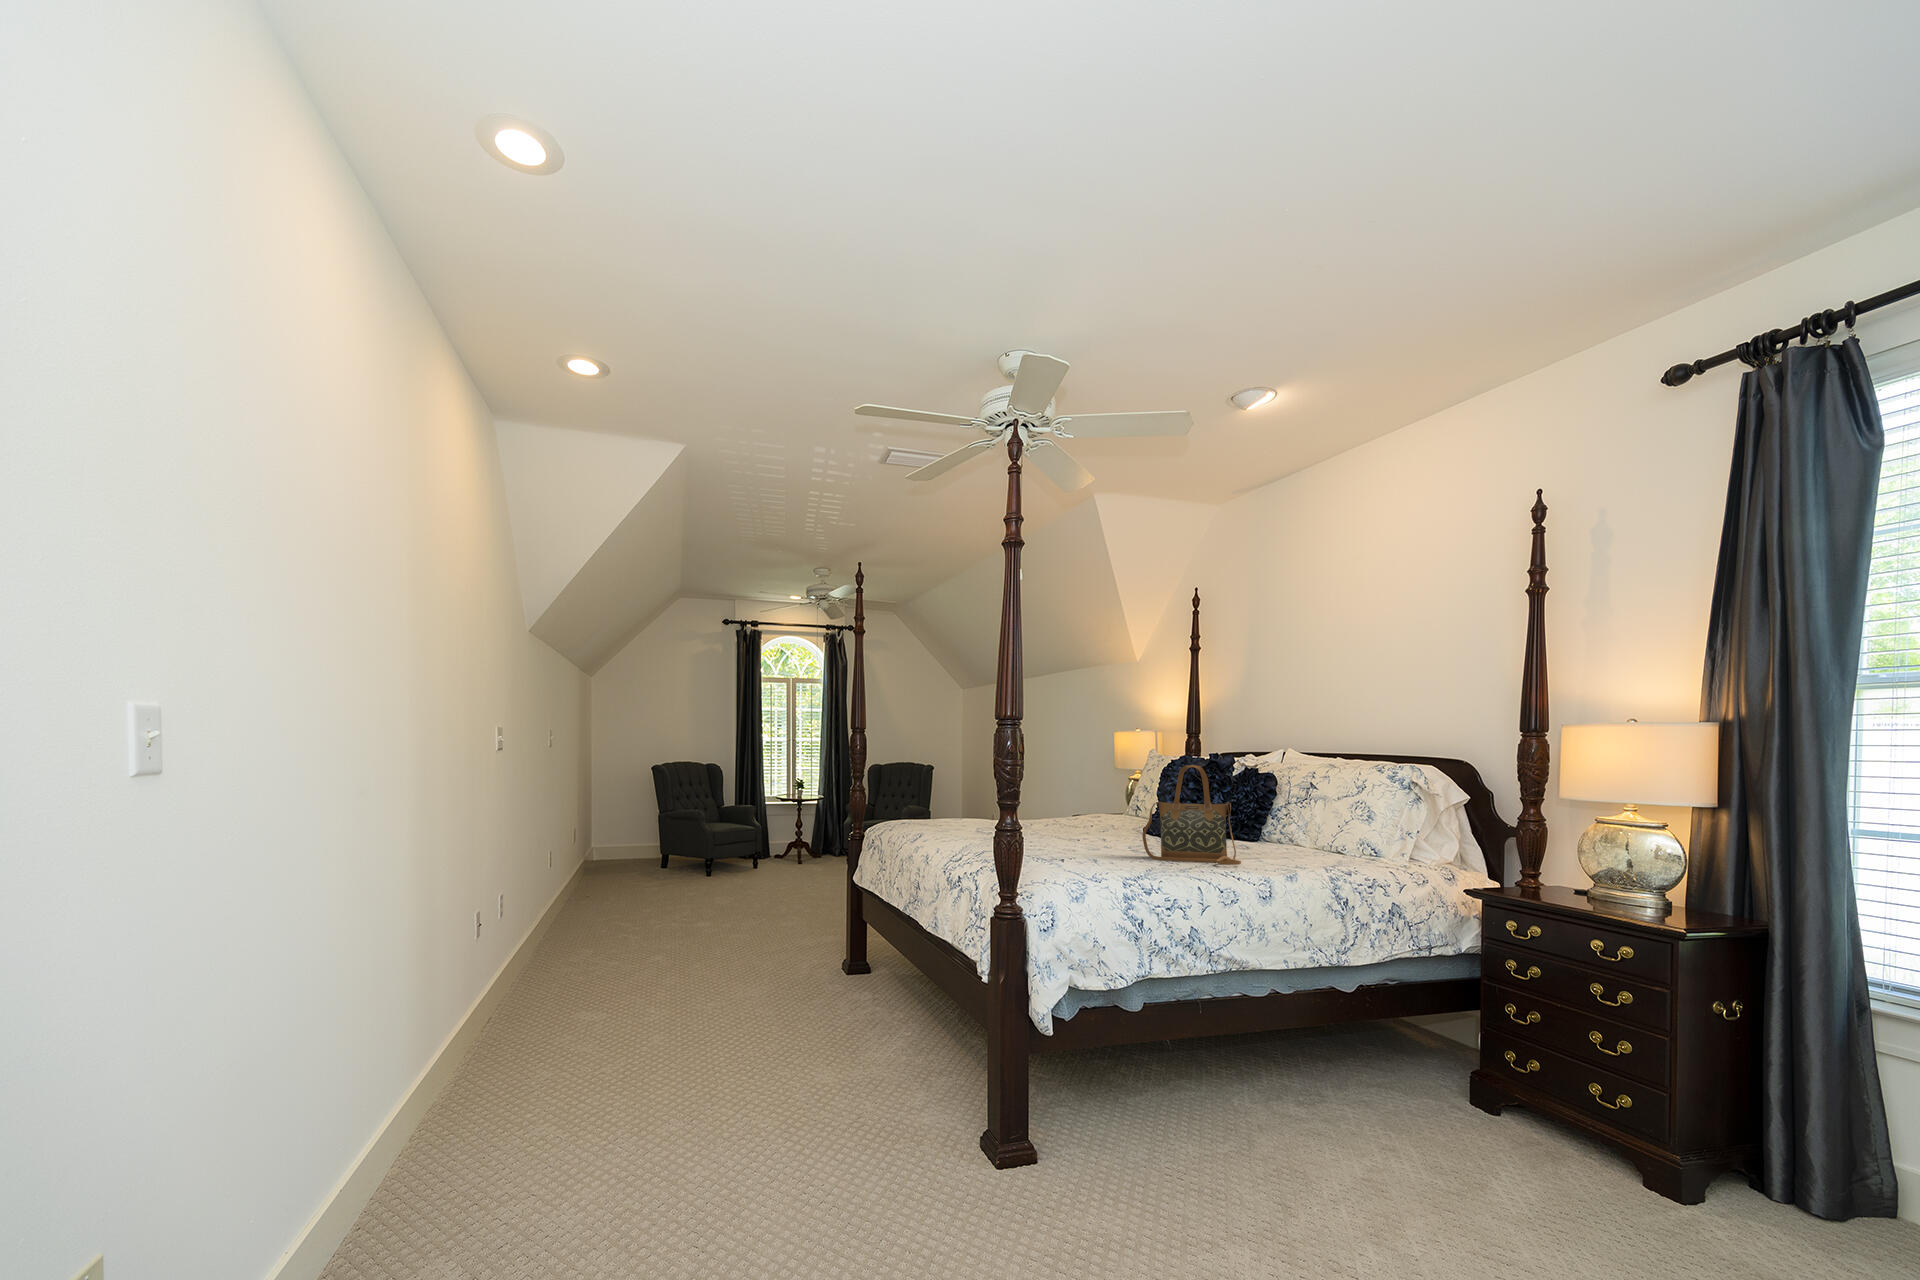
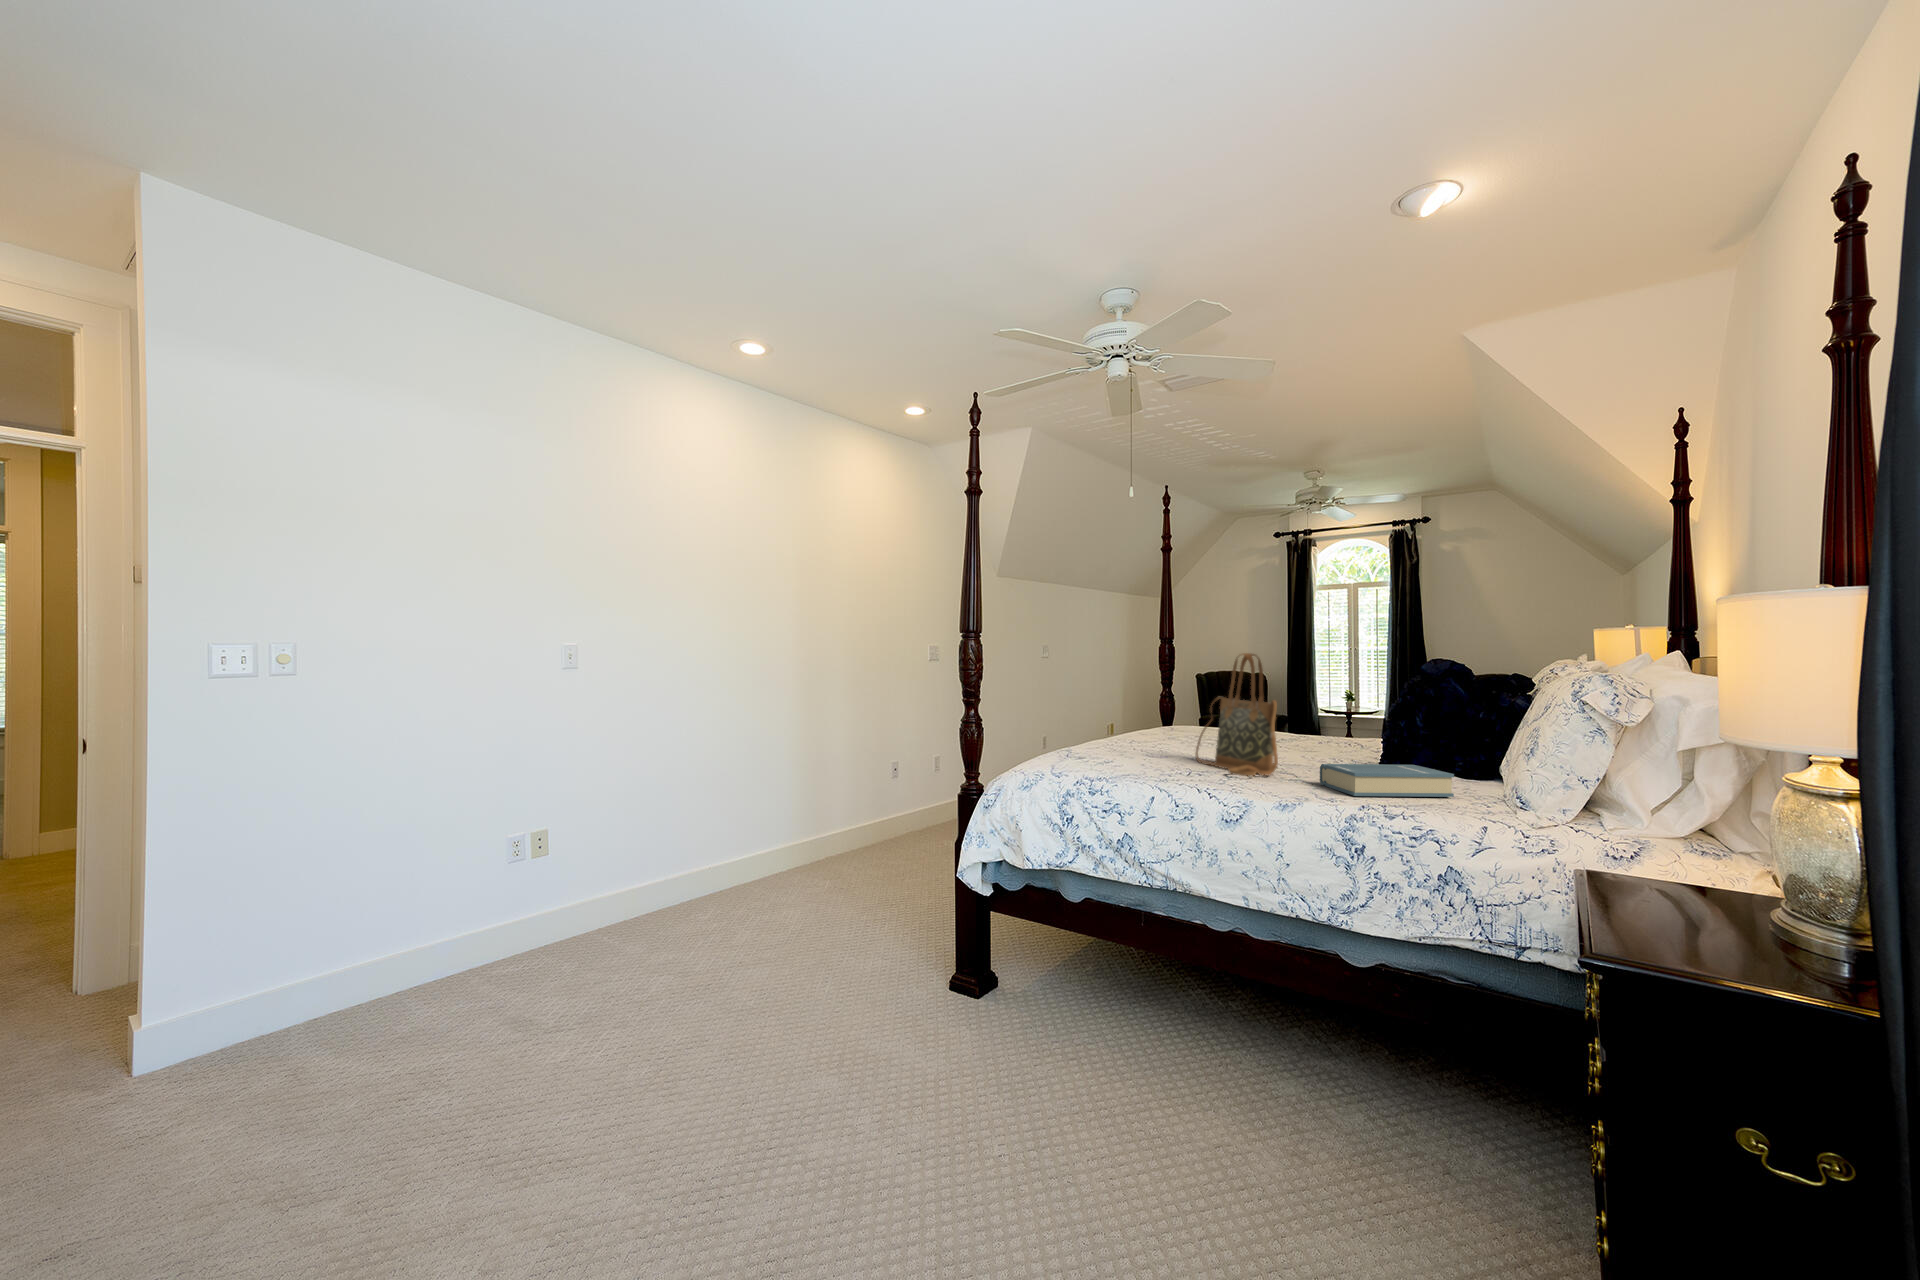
hardback book: none [1272,841,1343,868] -> present [1320,764,1454,797]

